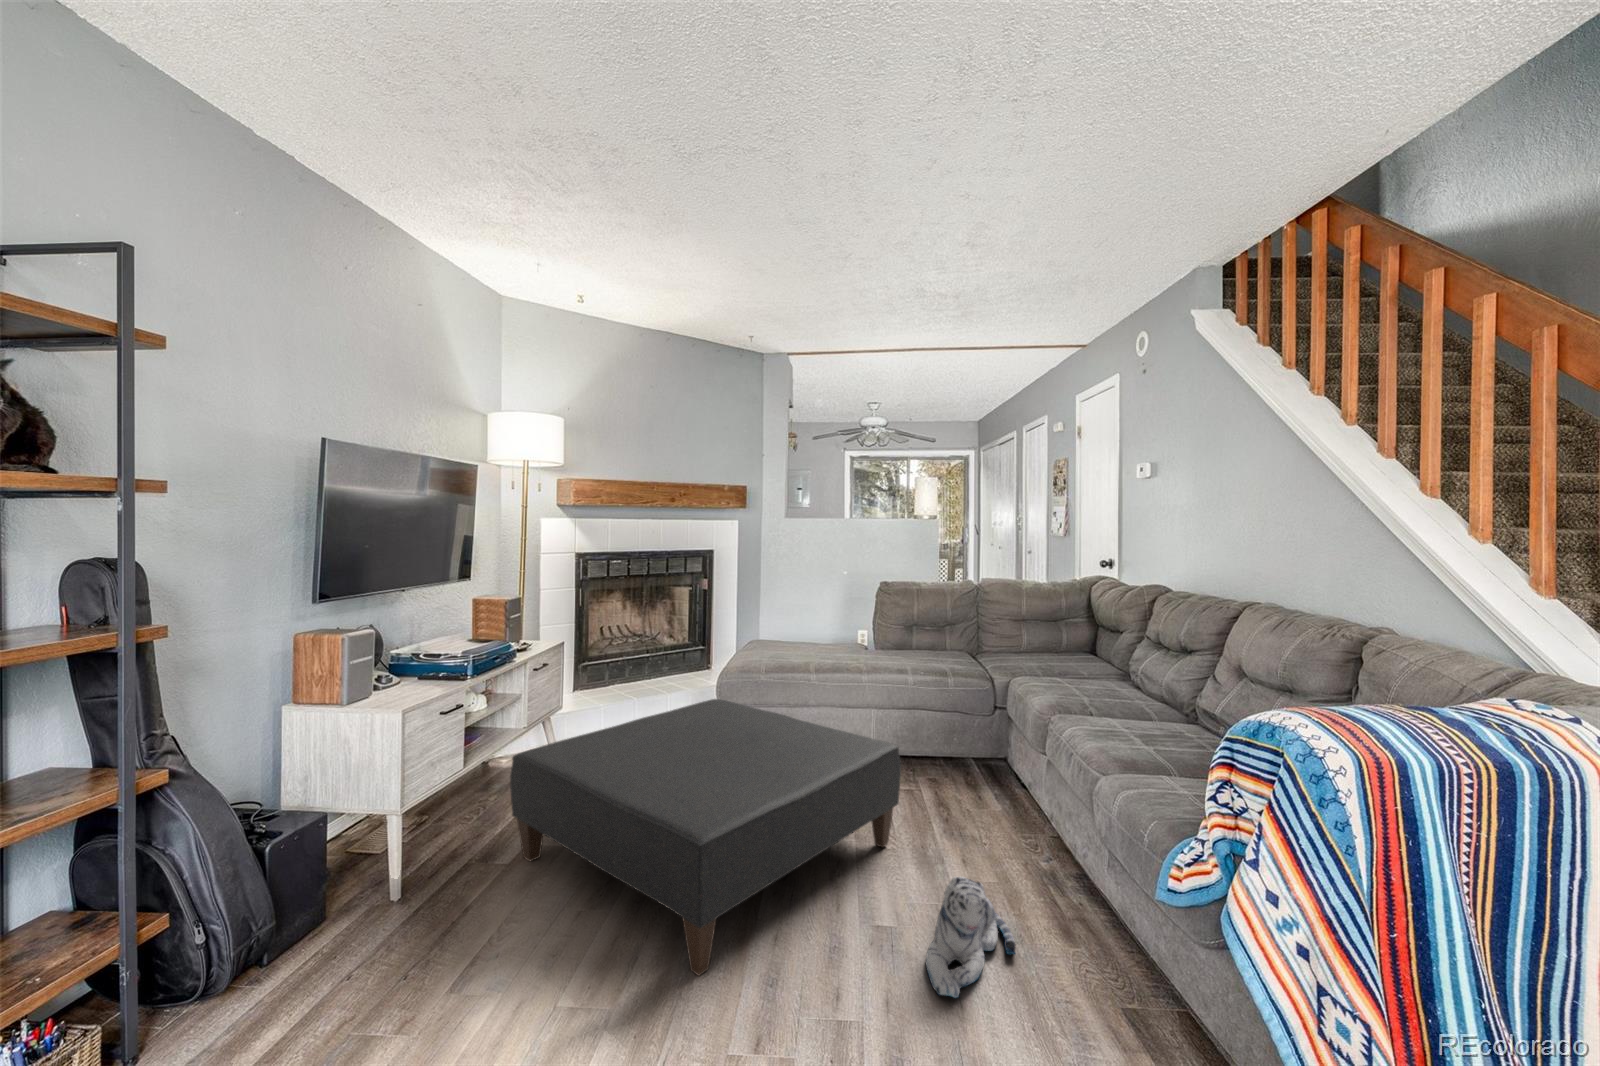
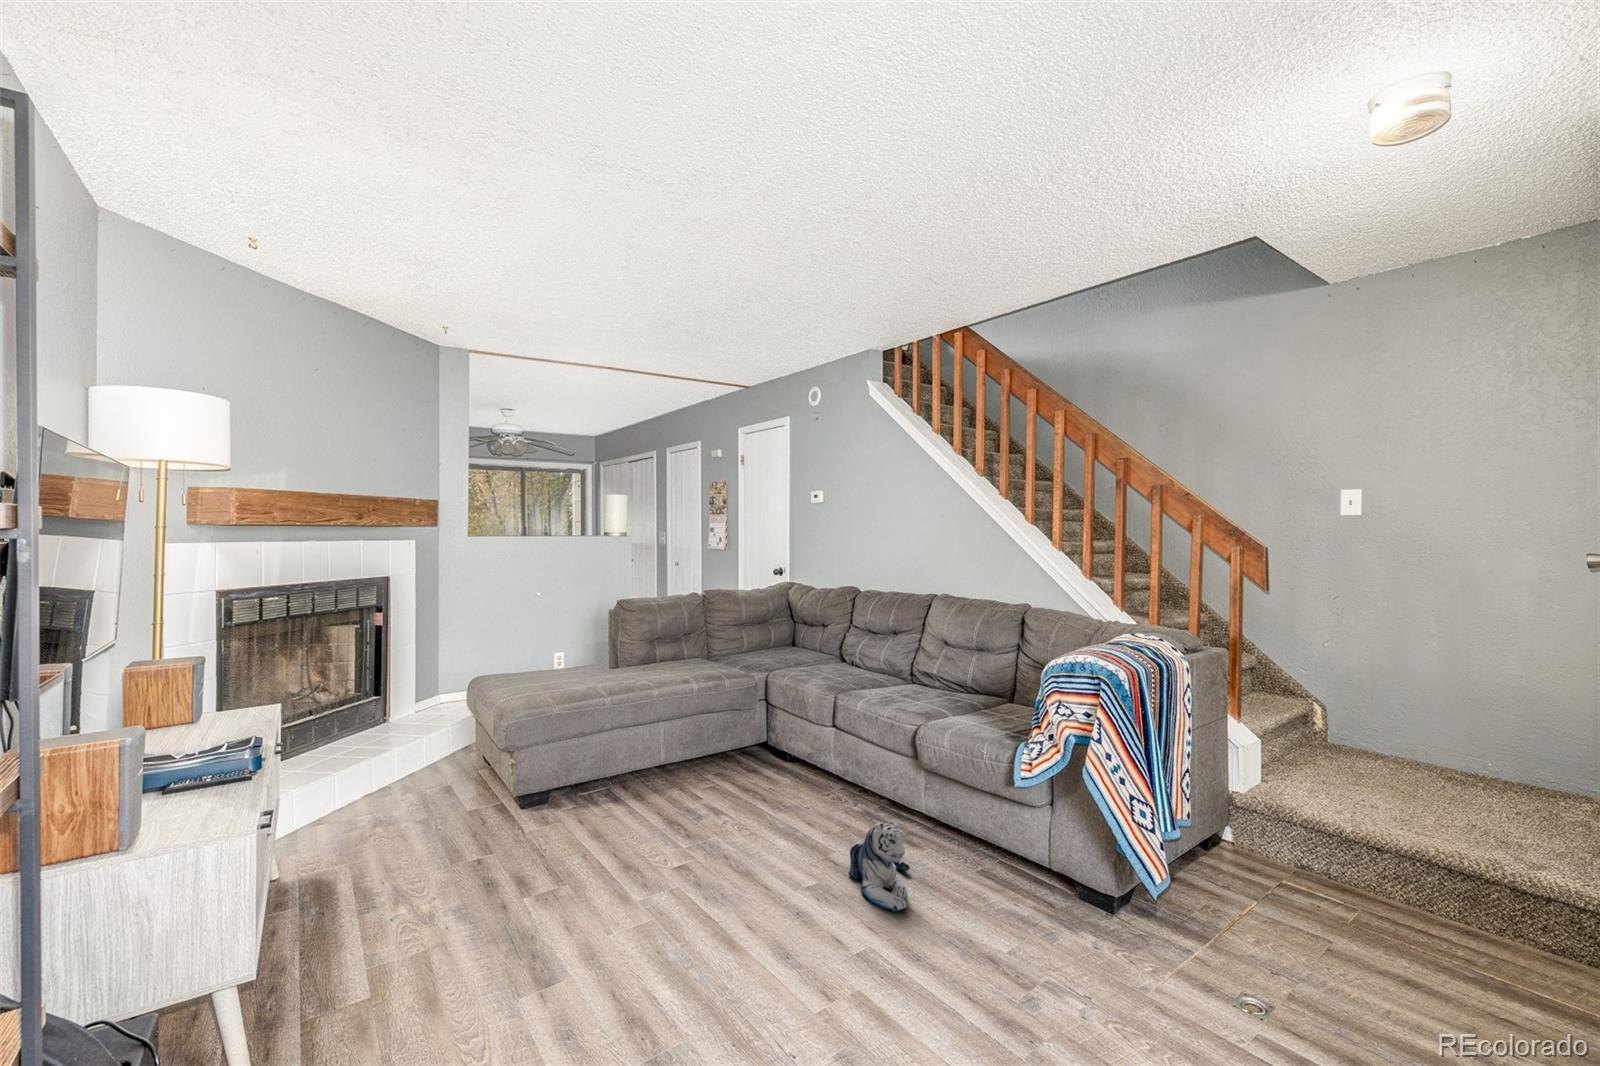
ottoman: present [510,699,901,975] -> none [371,743,760,981]

